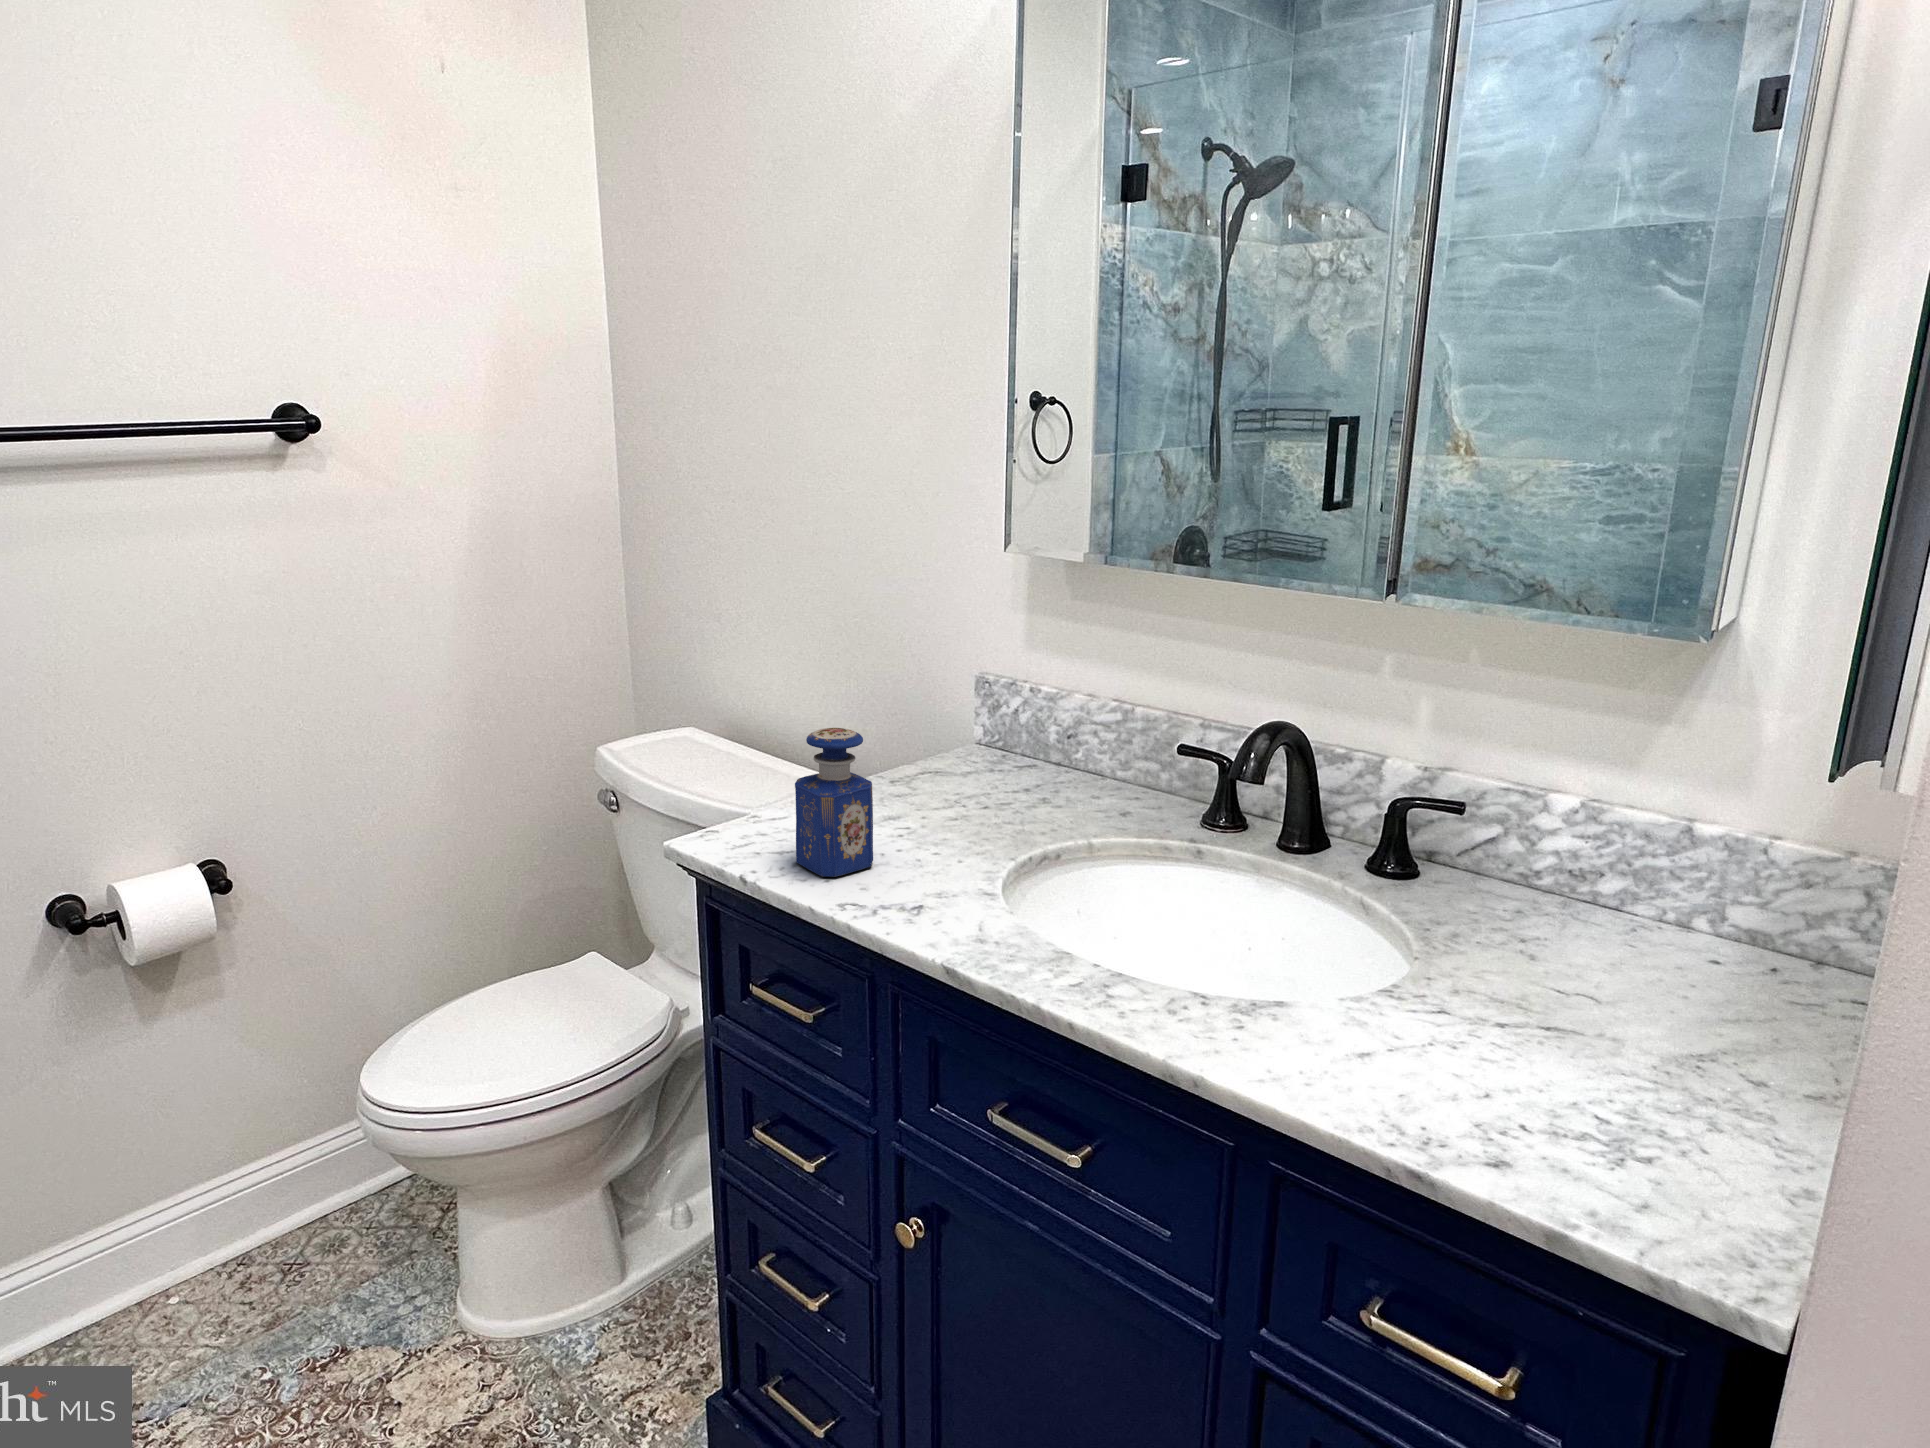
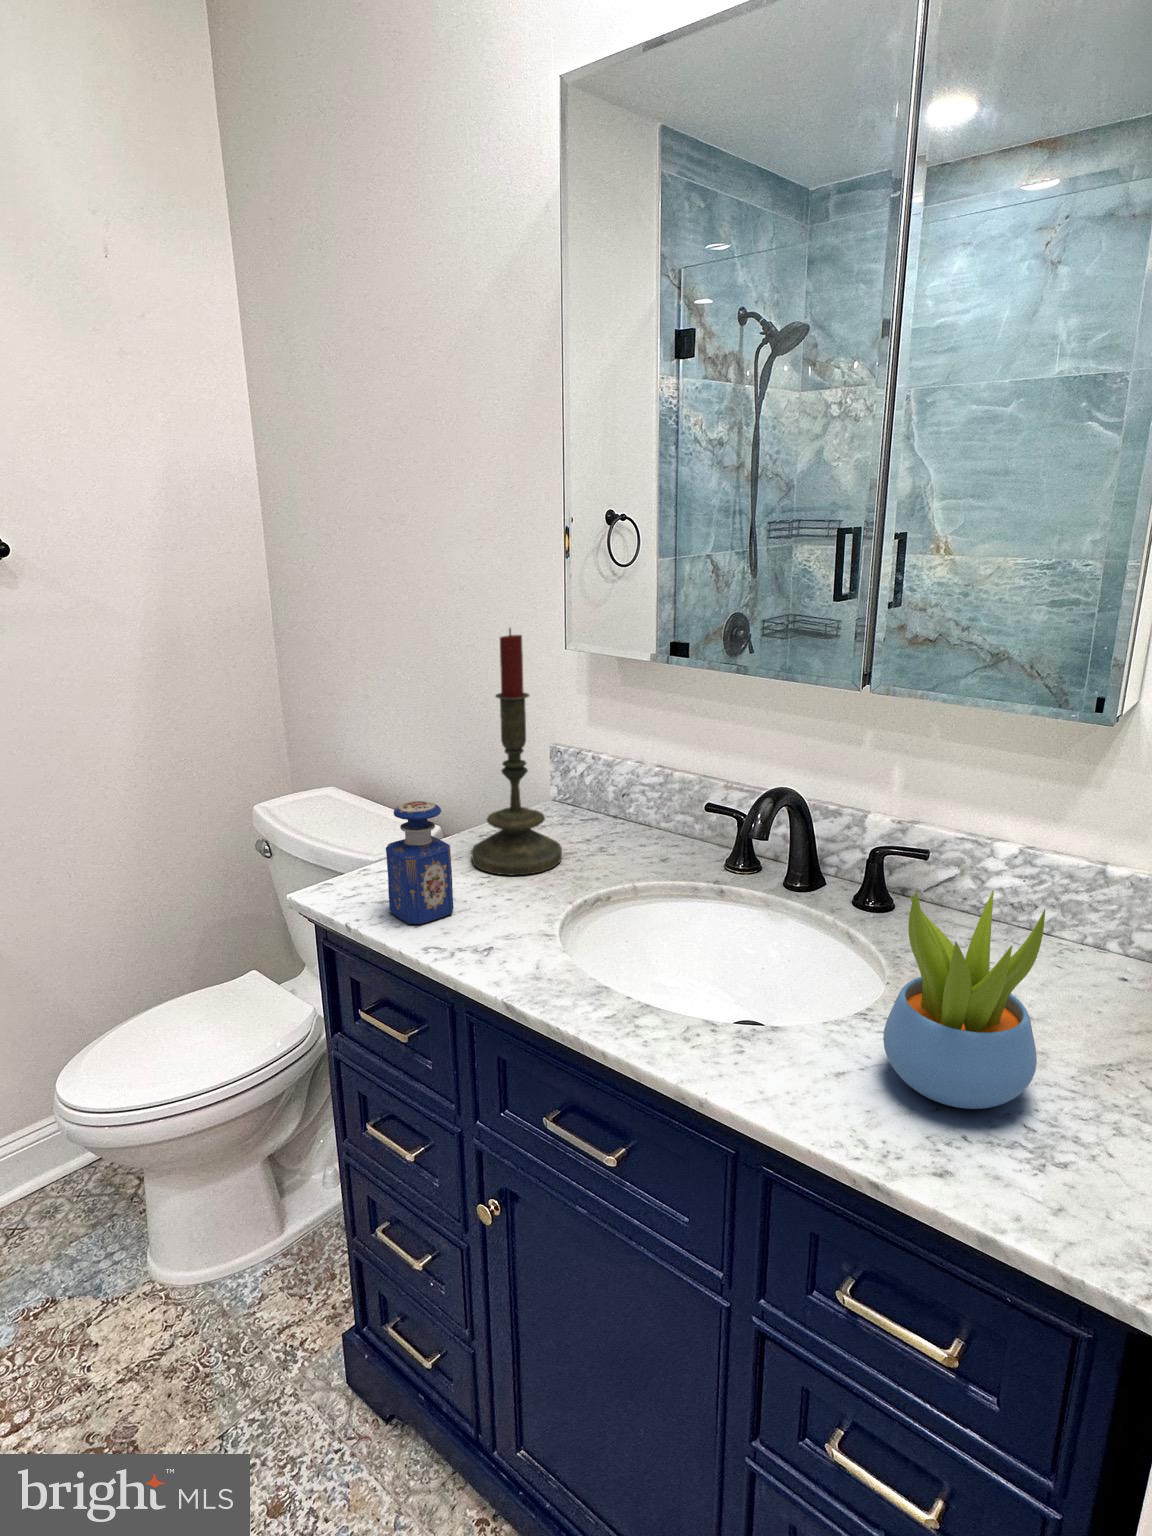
candle: none [887,522,999,825] -> present [471,628,562,876]
succulent plant: none [1418,829,1621,1096] -> present [883,890,1045,1109]

